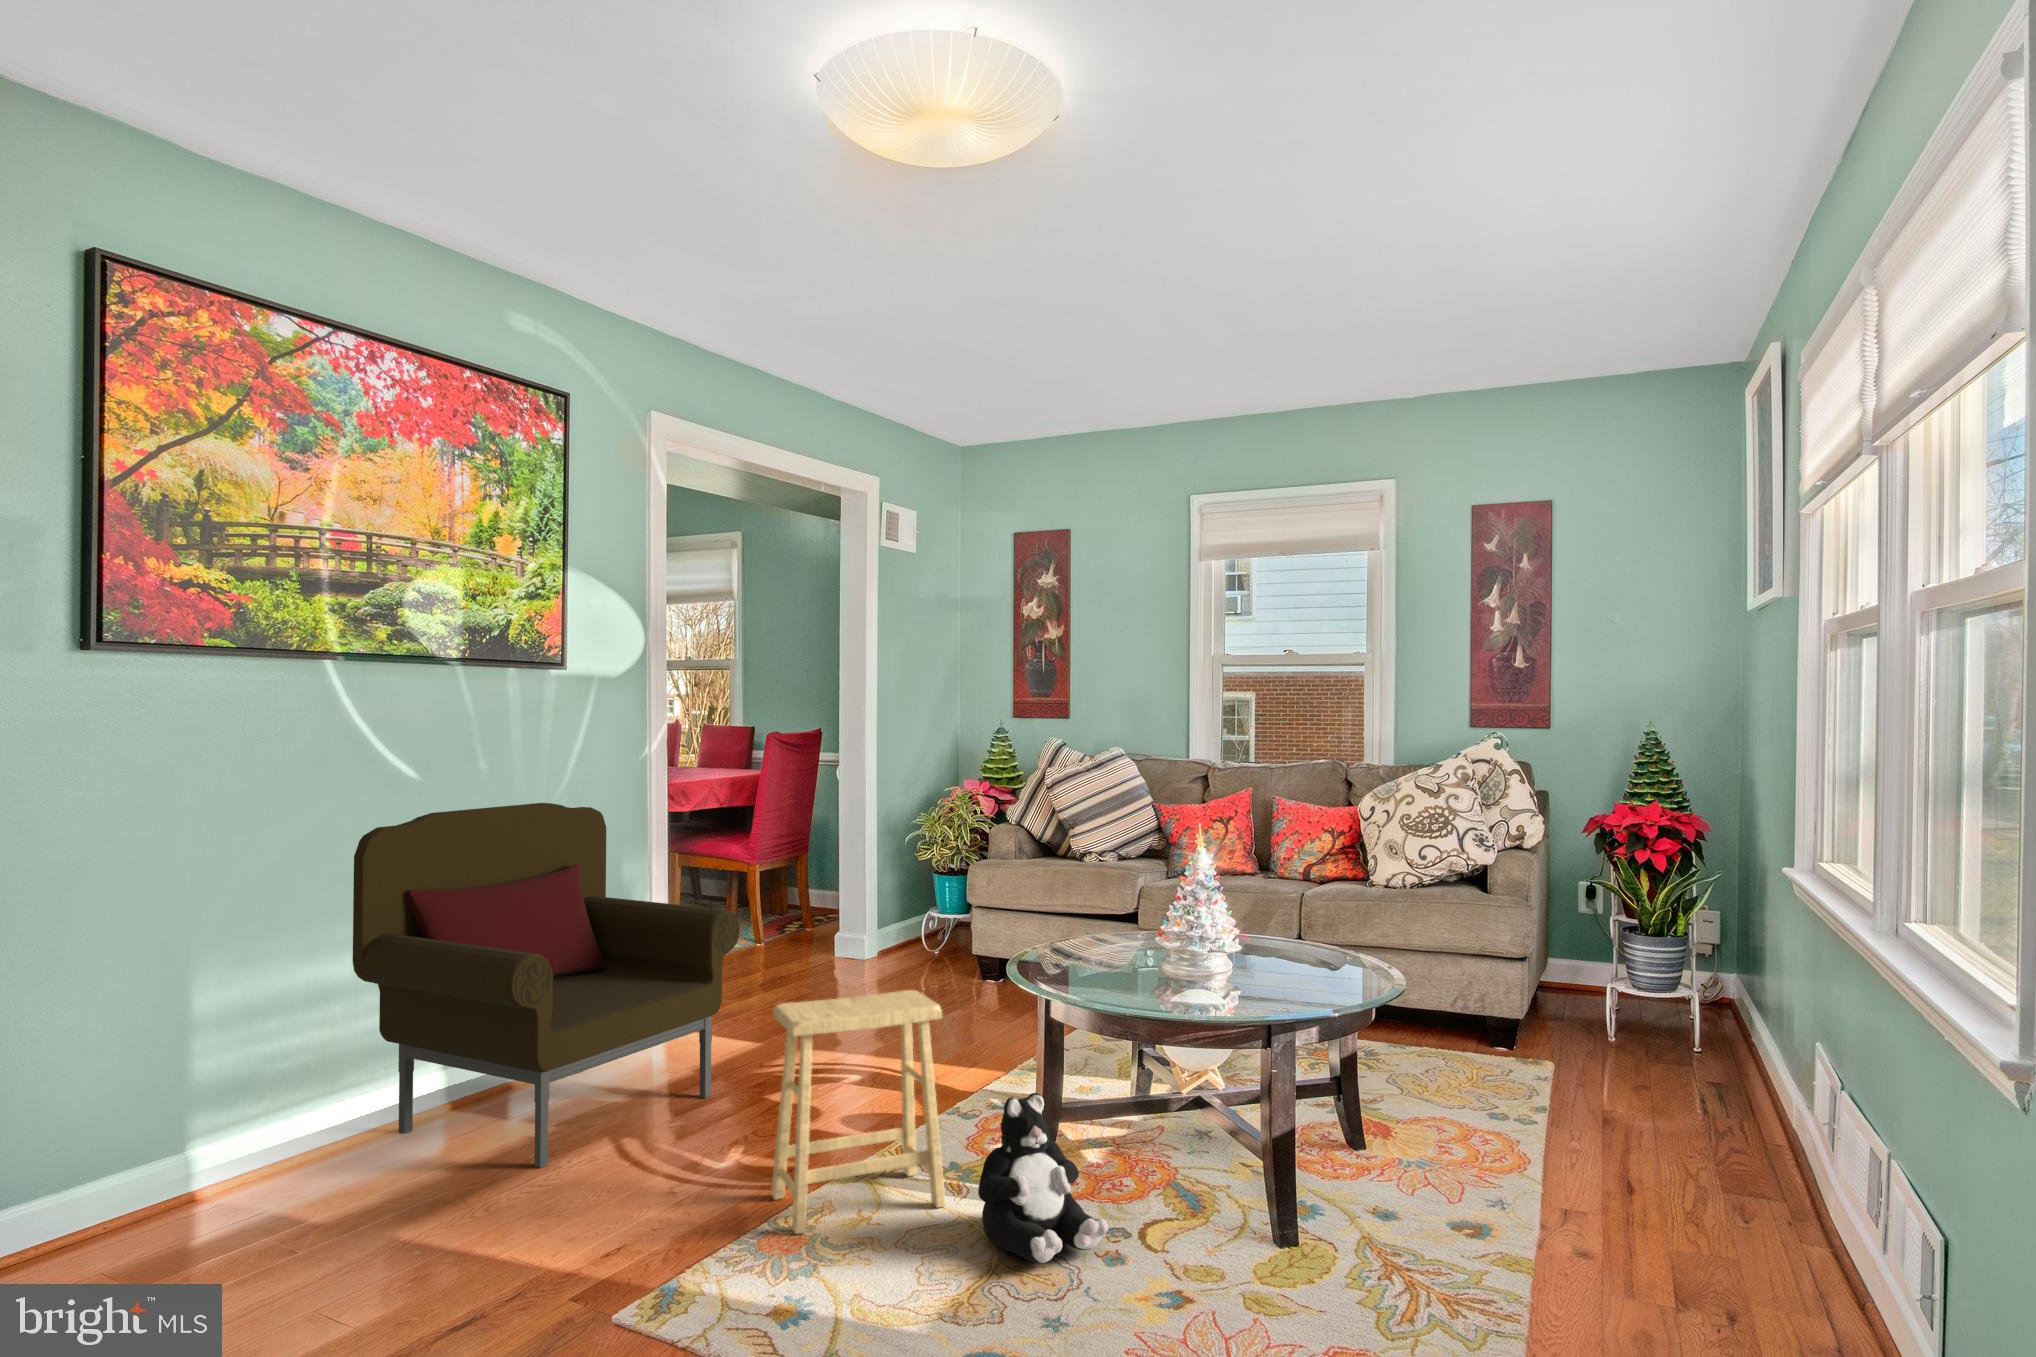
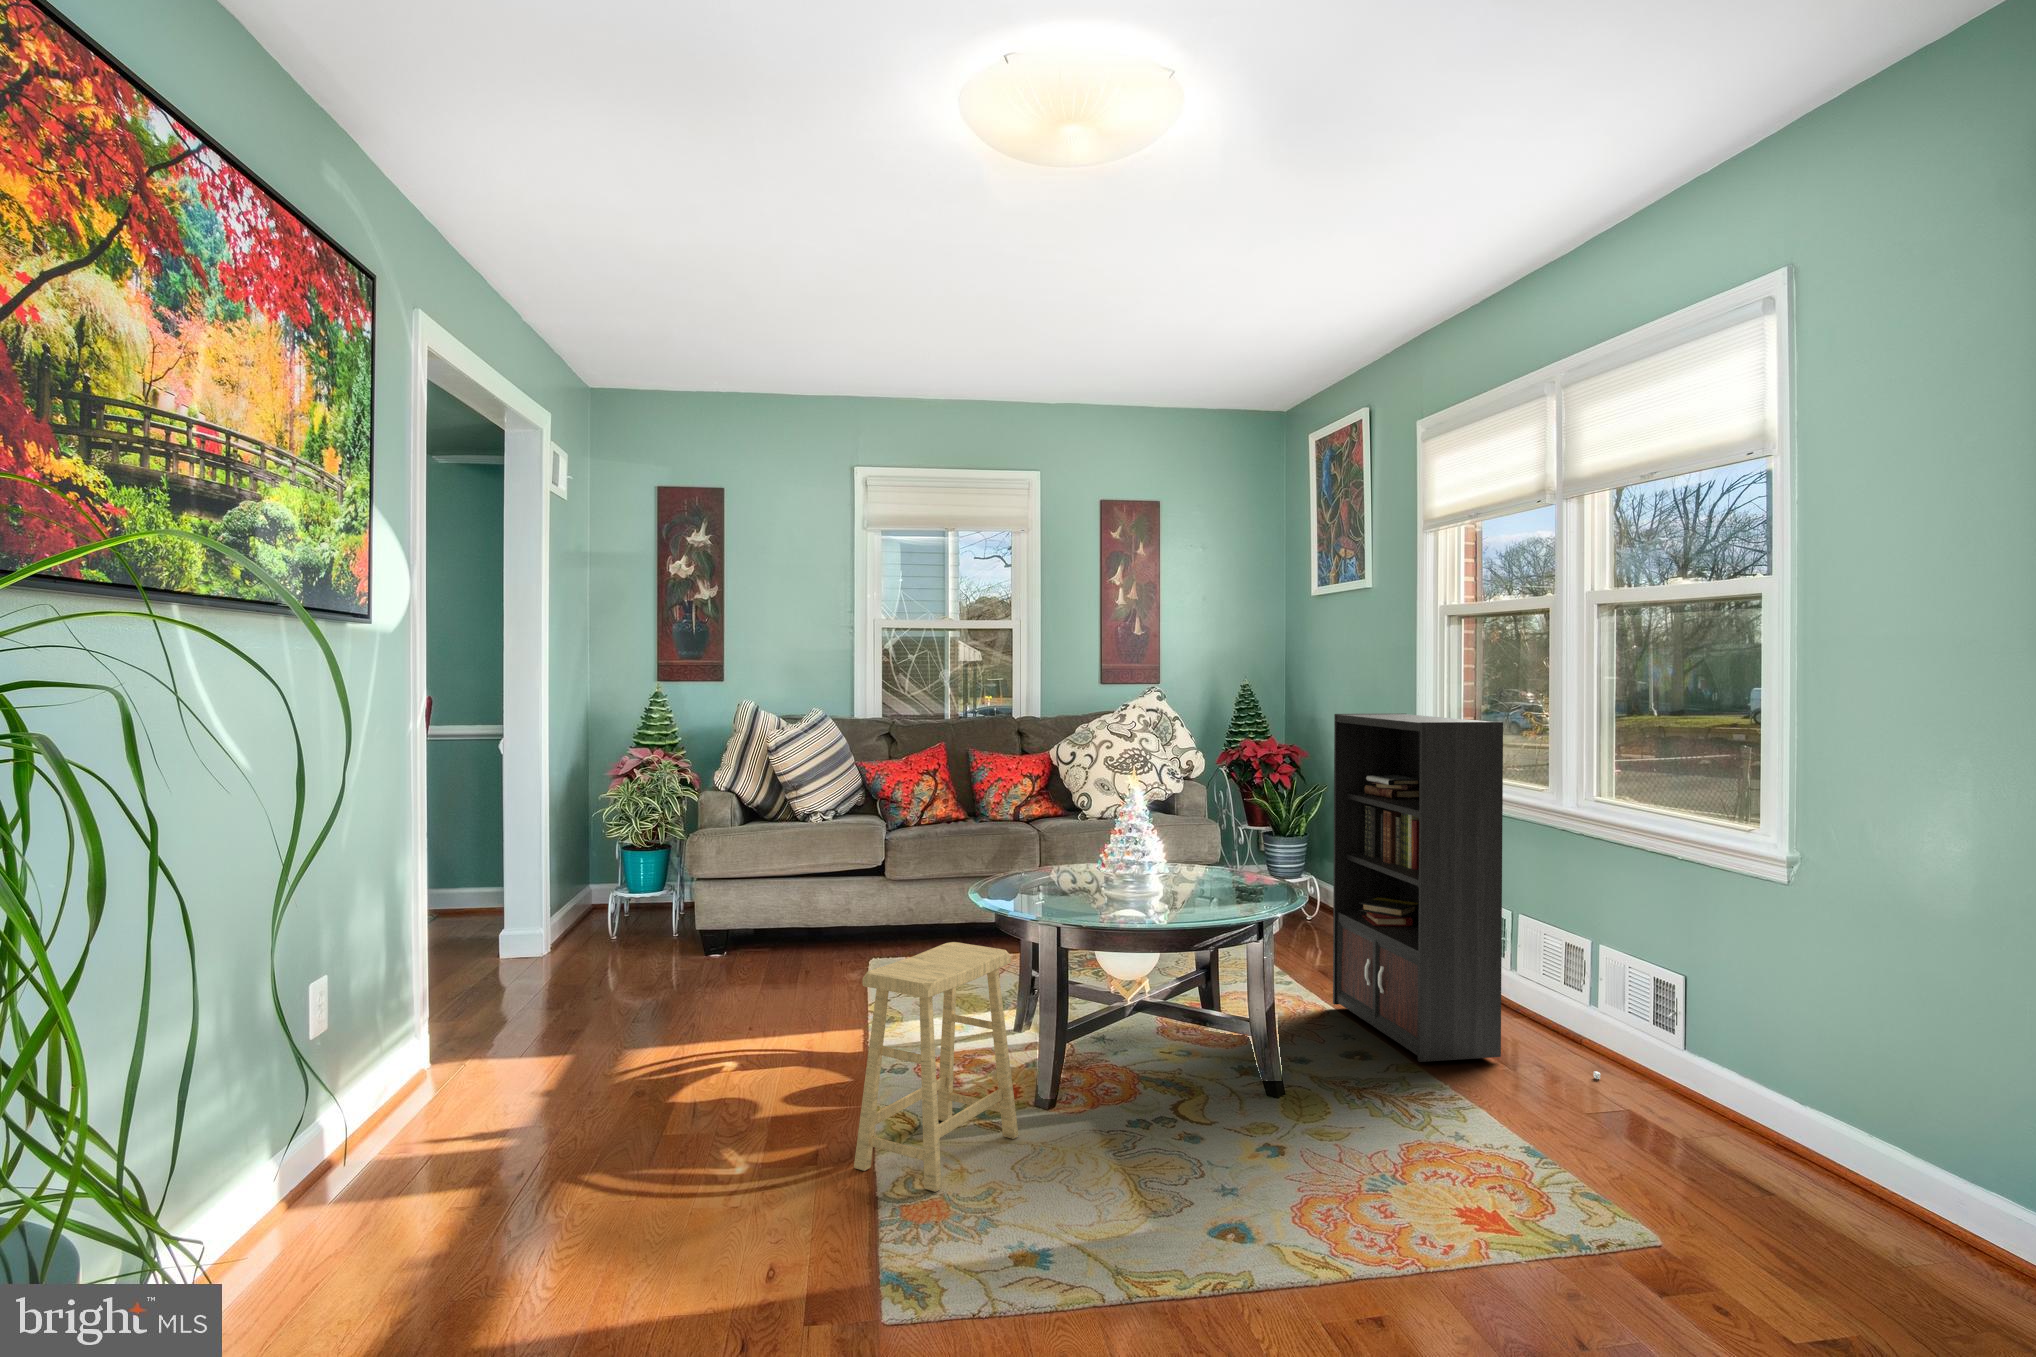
bookcase: none [1522,768,1794,1343] -> present [1333,713,1600,1079]
armchair: present [353,803,740,1168] -> none [228,788,638,1225]
plush toy: present [978,1093,1108,1263] -> none [1073,1013,1195,1155]

